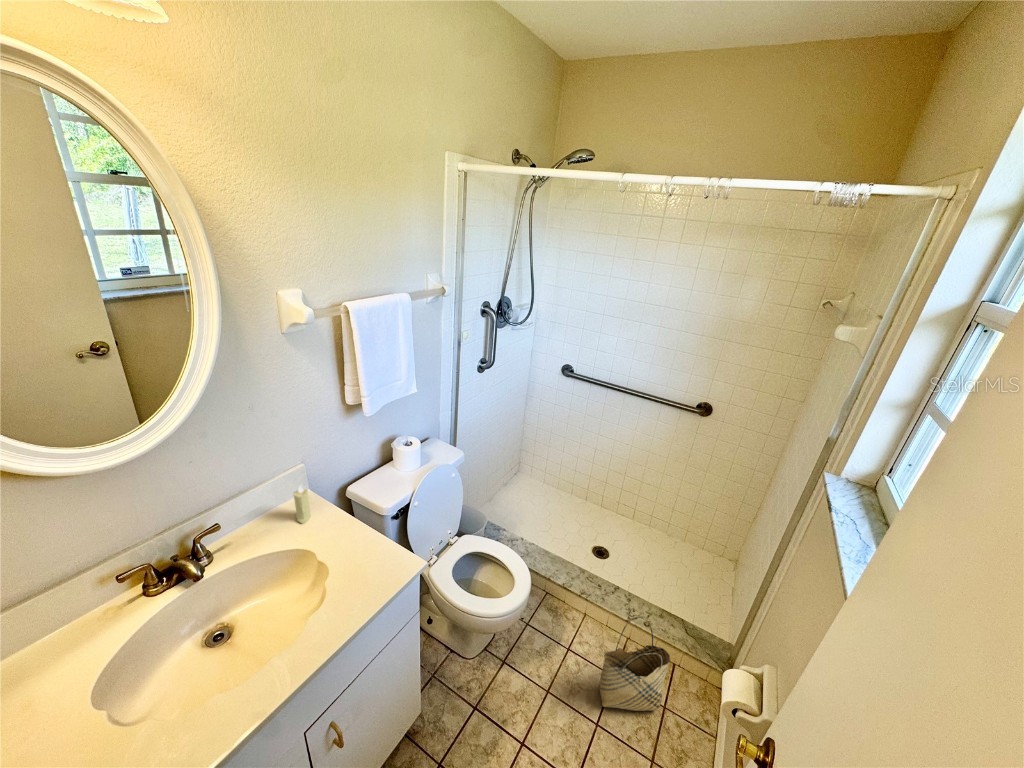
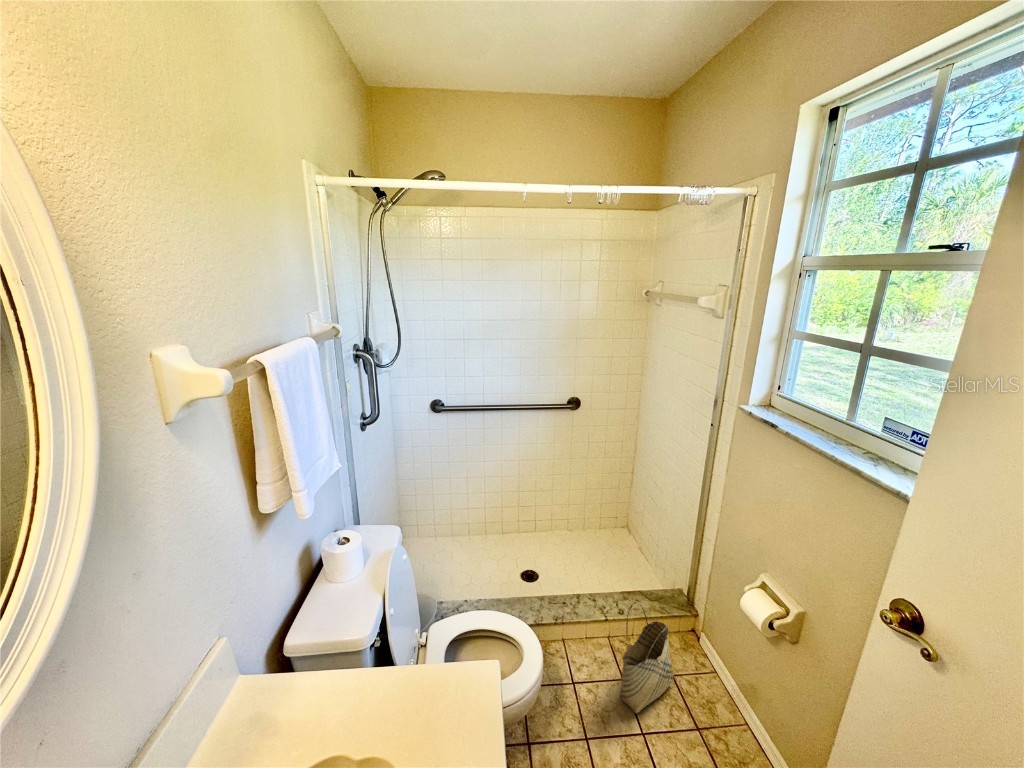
candle: present [294,485,311,523] -> none [247,661,280,728]

